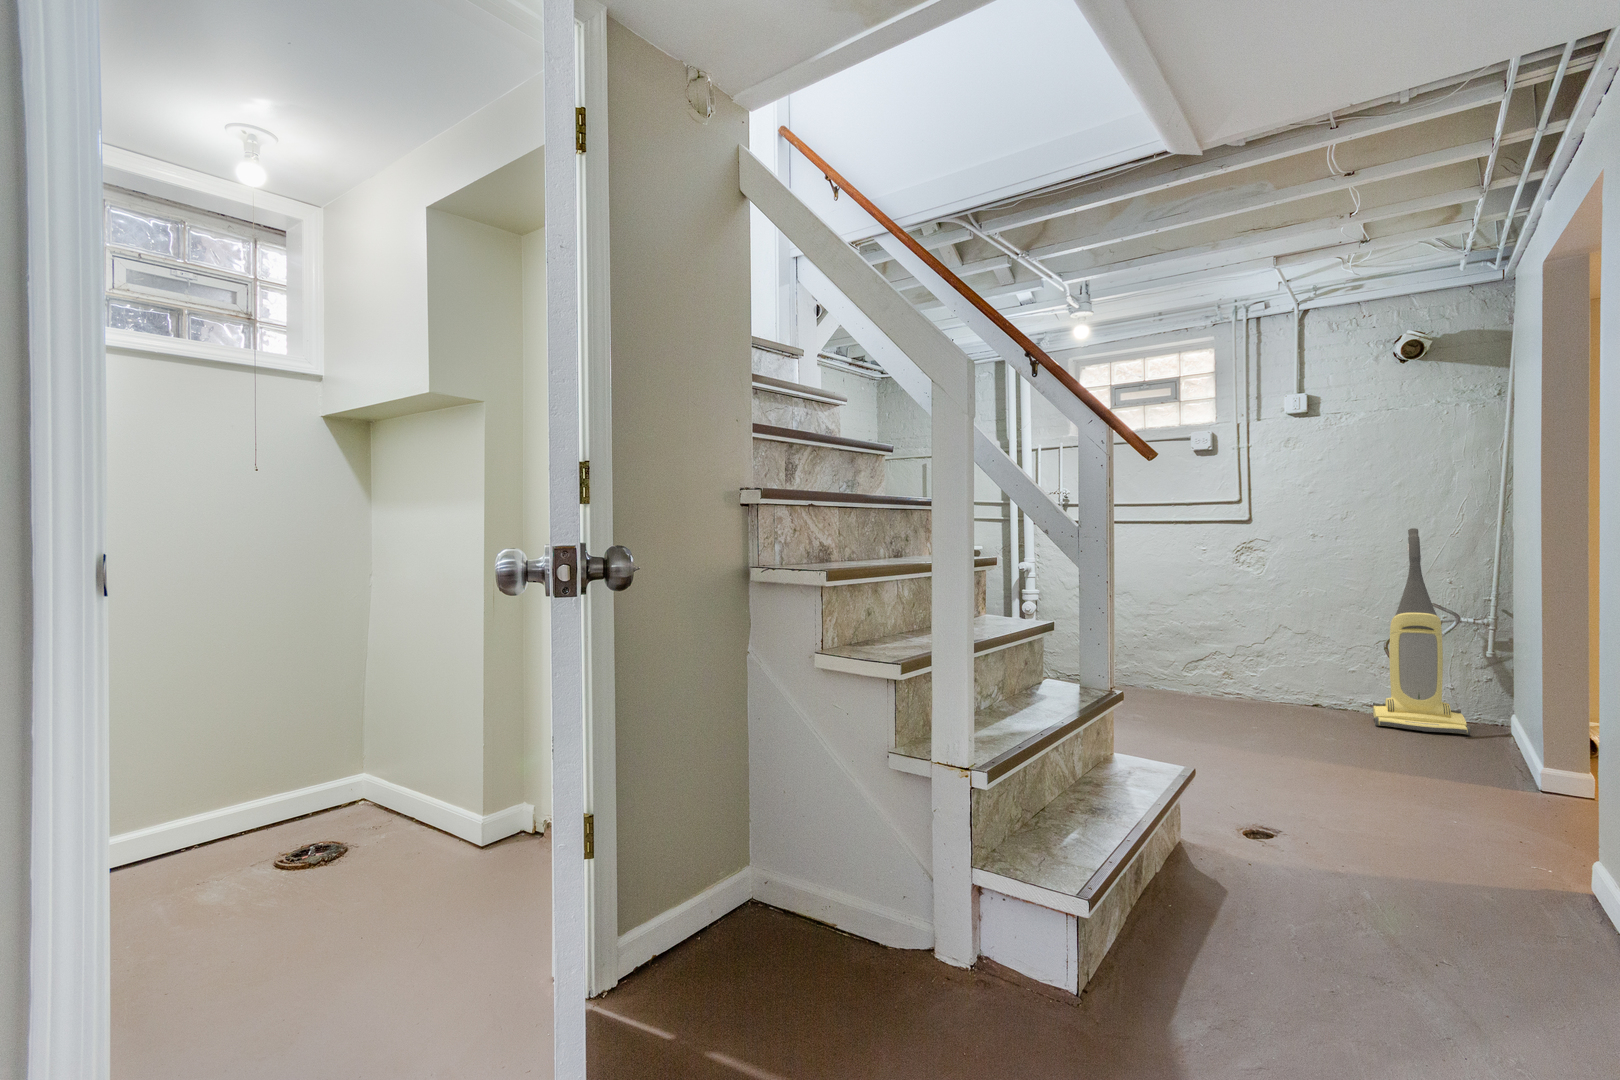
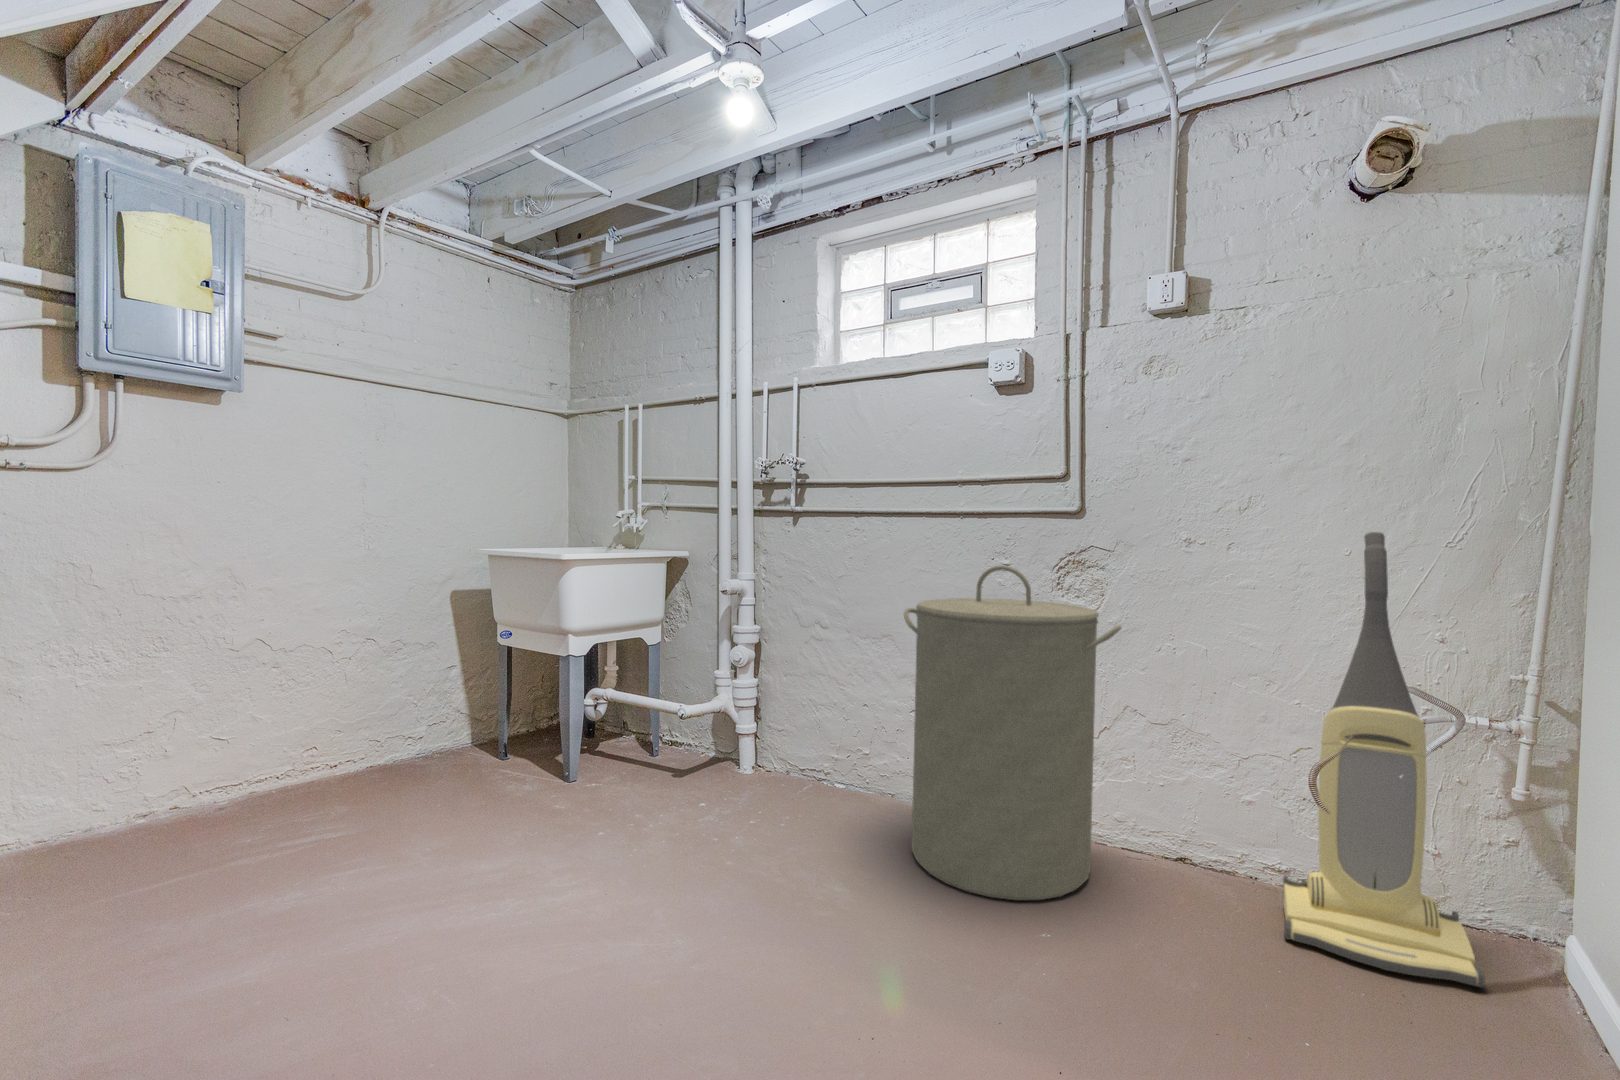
laundry hamper: none [1153,551,1283,718] -> present [904,565,1121,900]

